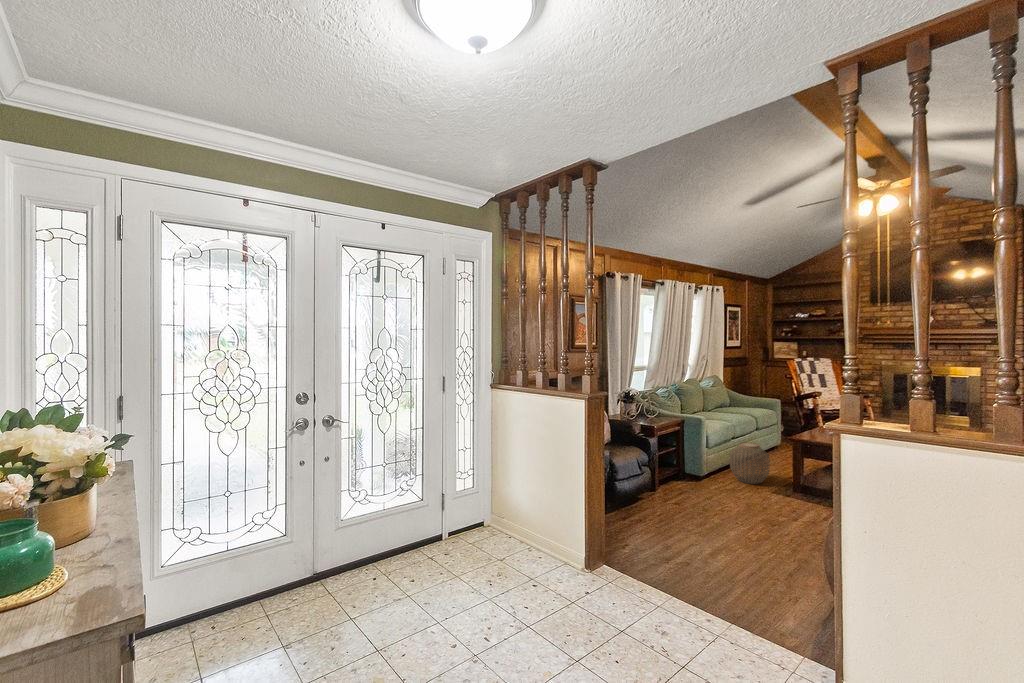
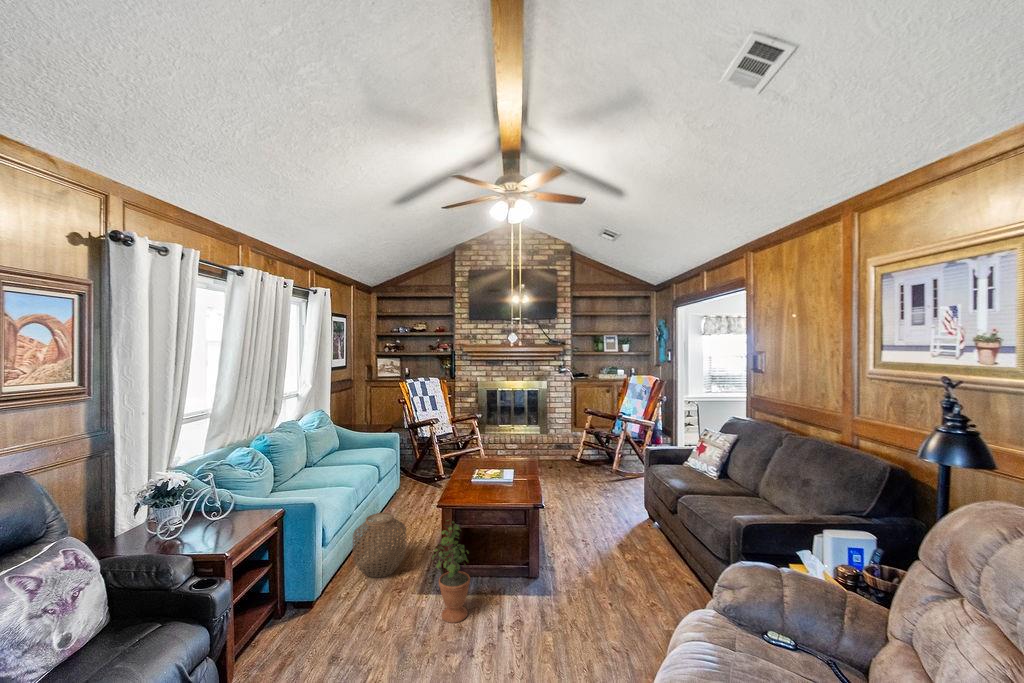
potted plant: none [777,445,808,512] -> present [432,521,470,623]

